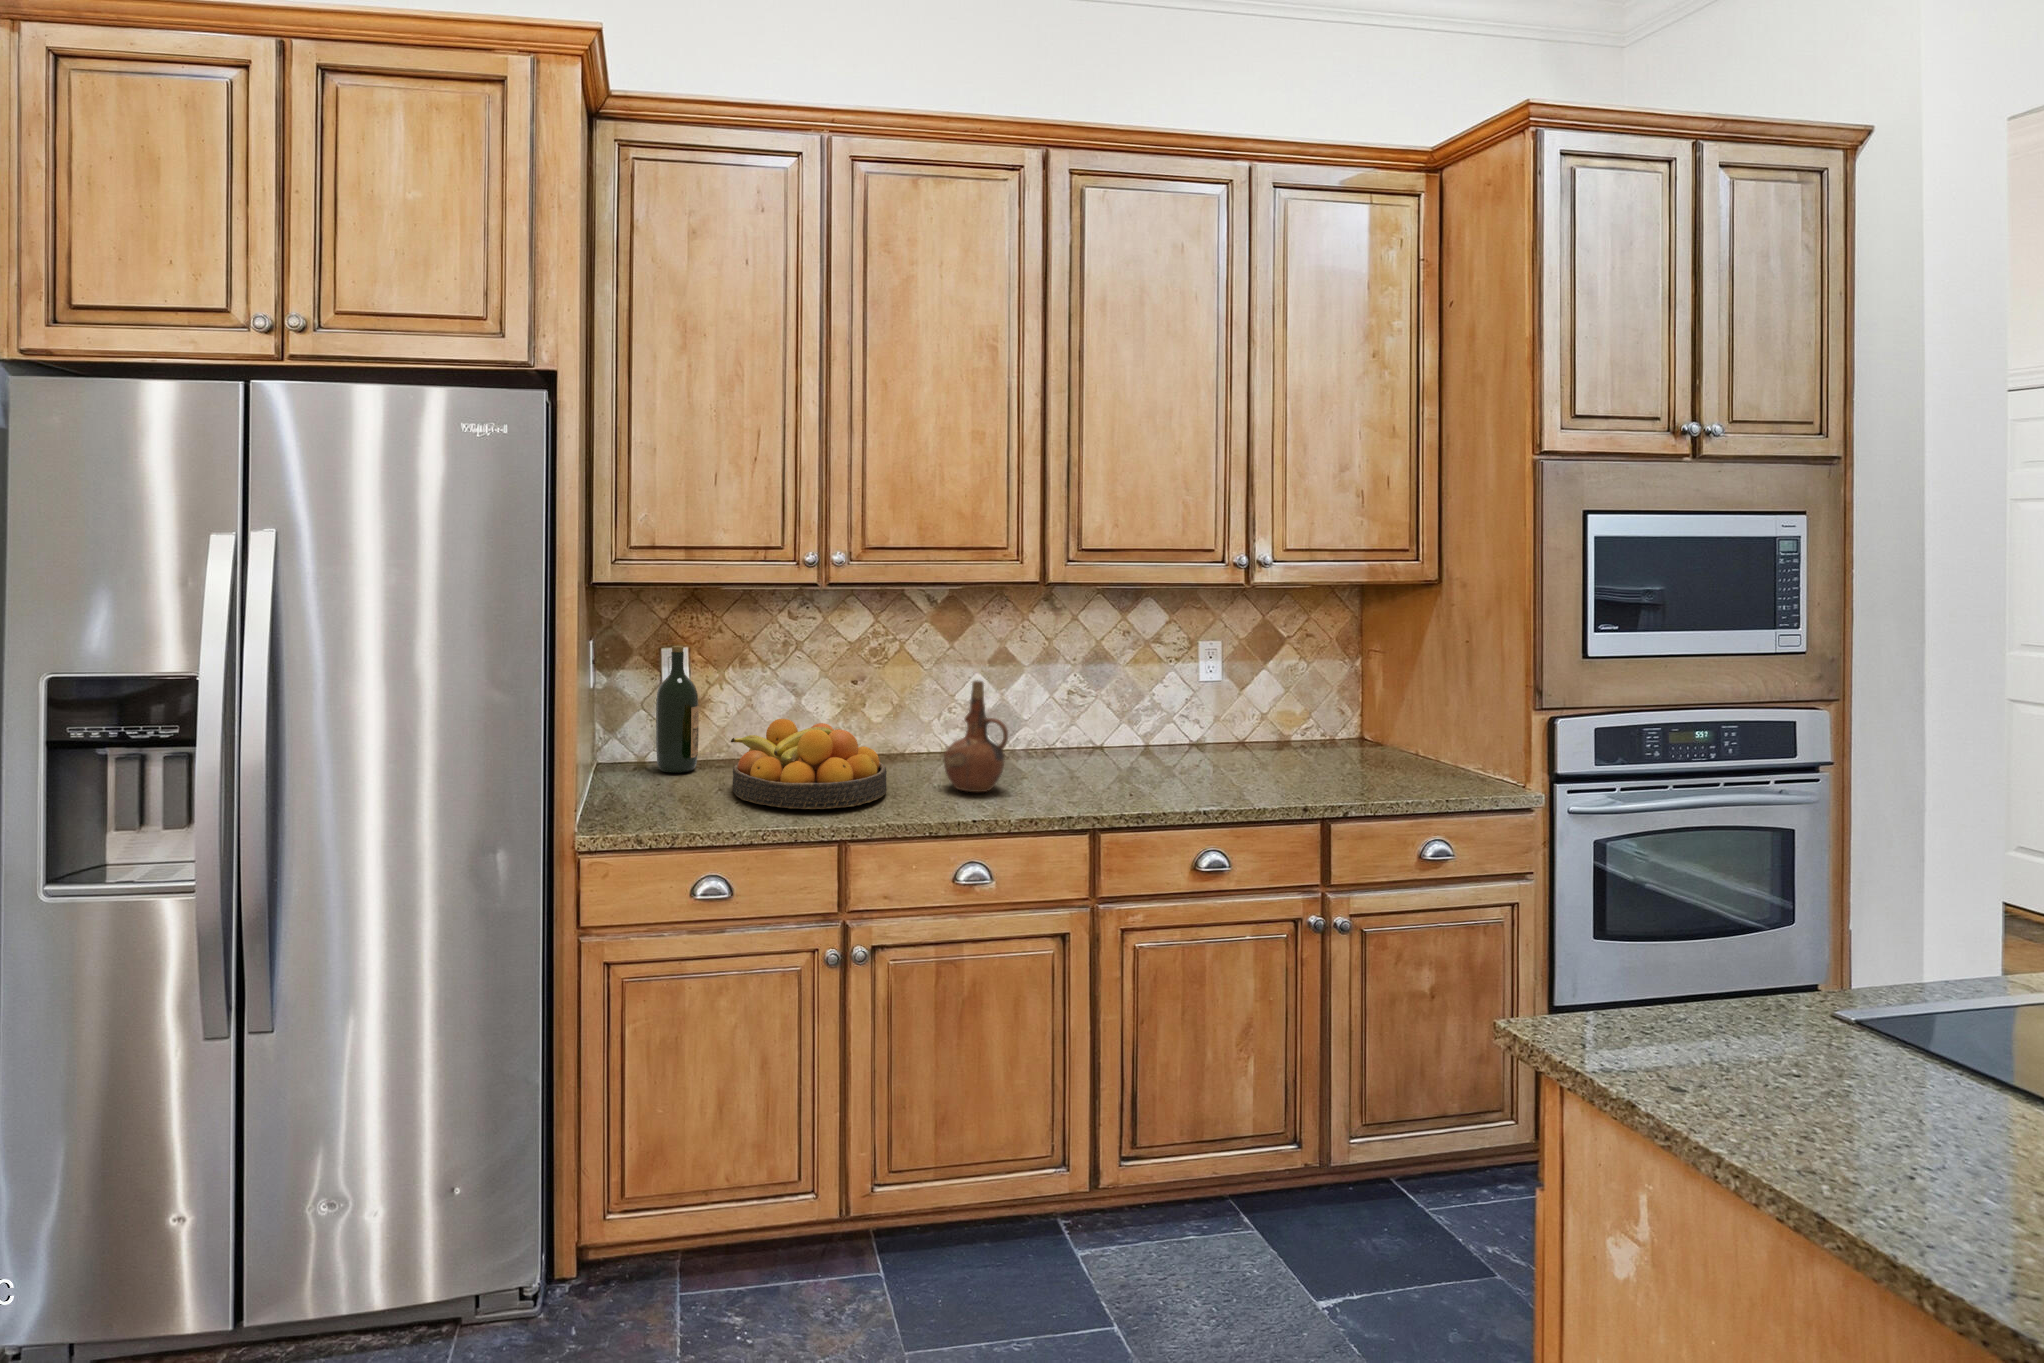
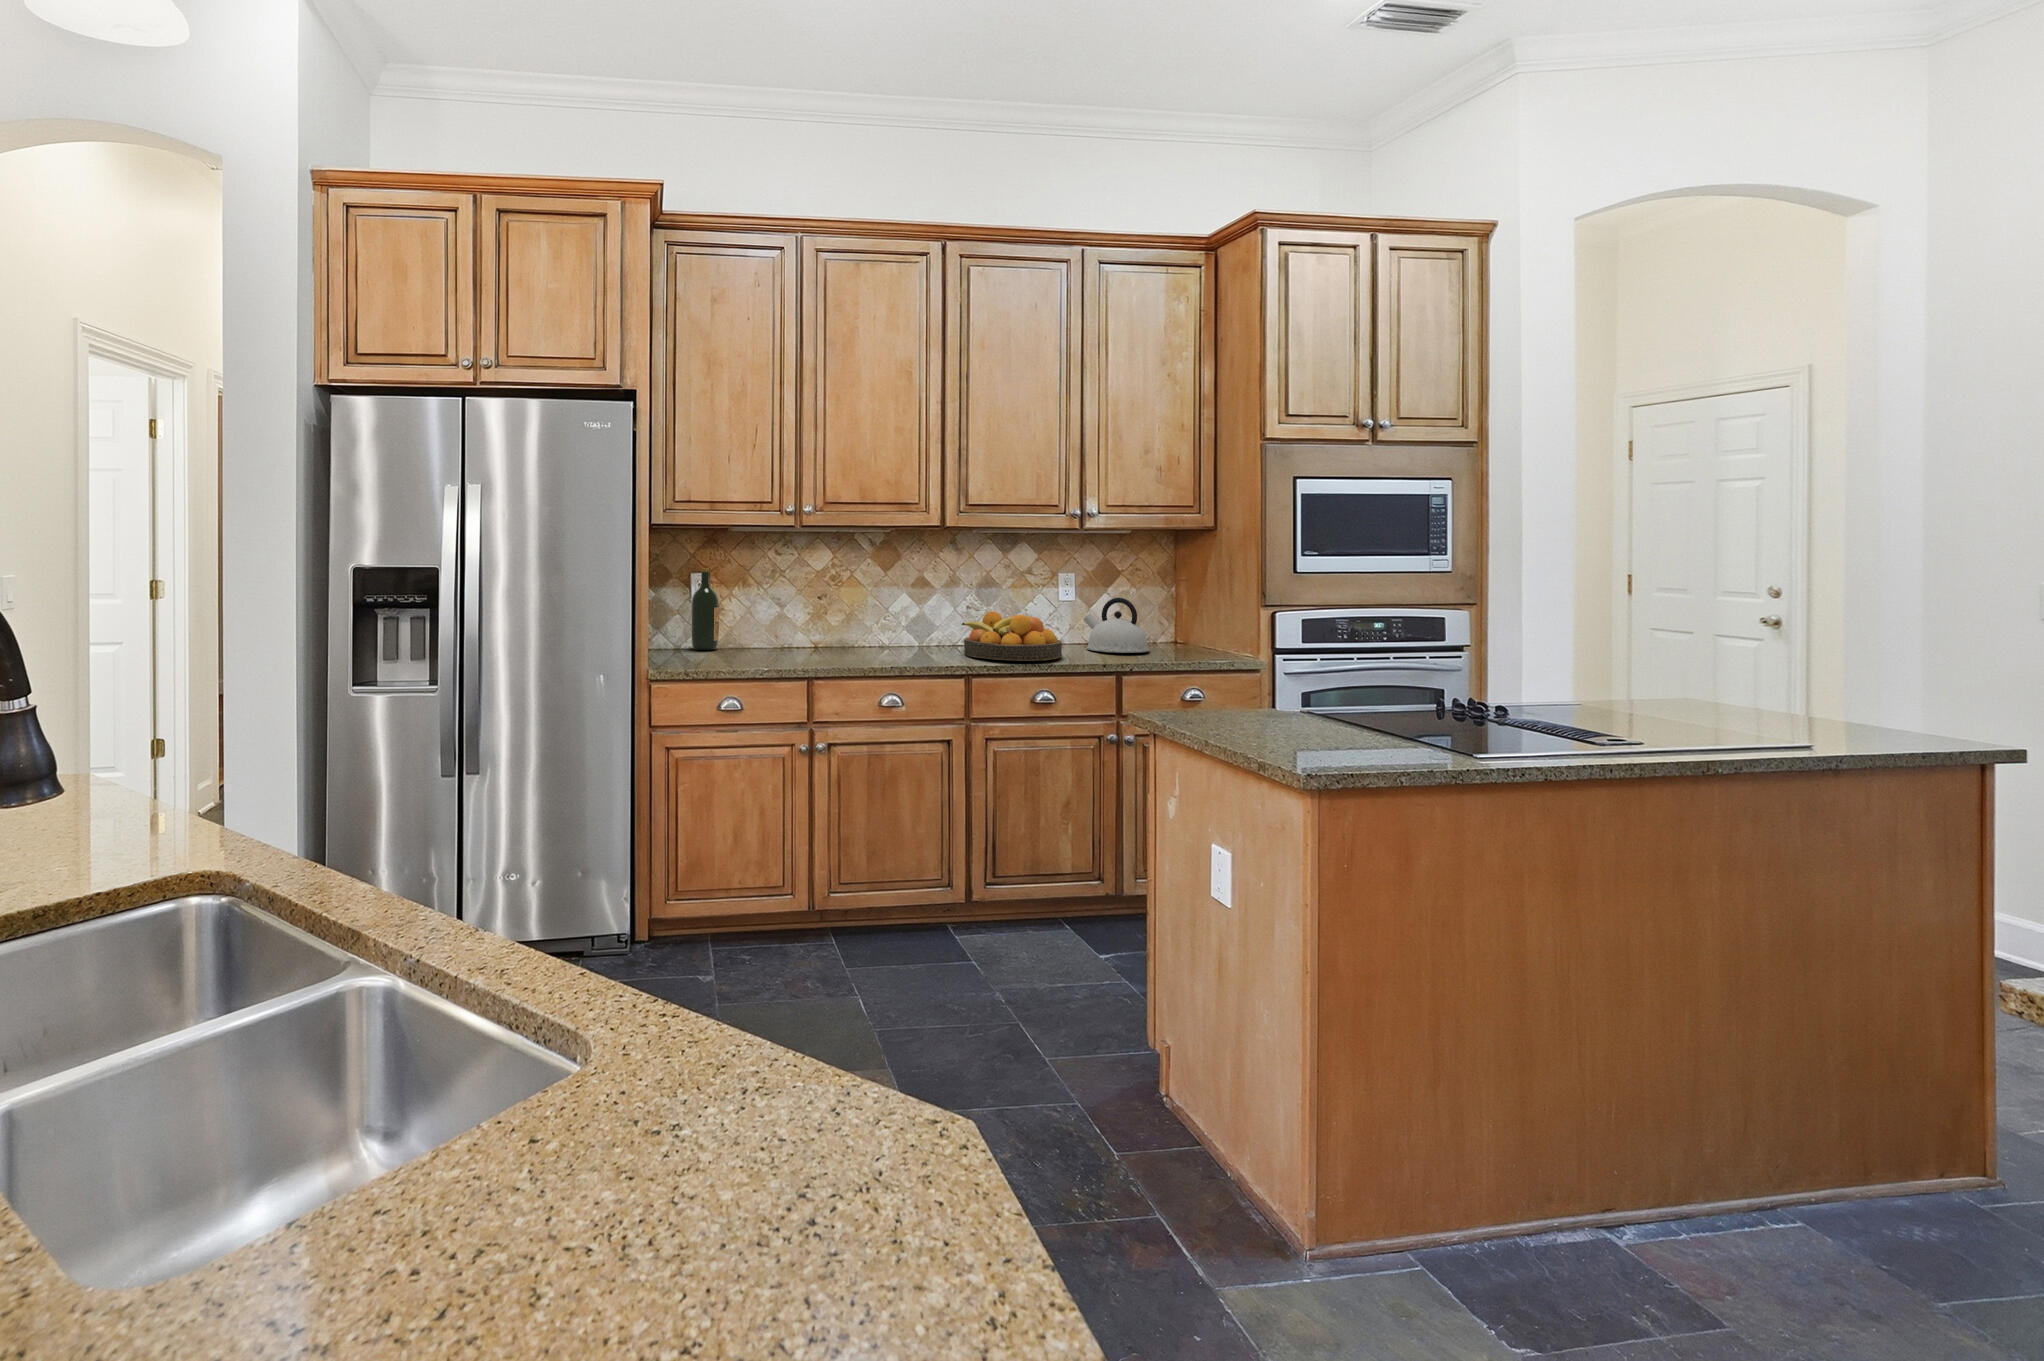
ceramic pitcher: present [943,680,1008,792] -> none [877,589,919,660]
kettle: none [1237,684,1340,769] -> present [1083,598,1150,653]
fruit bowl: present [731,719,887,809] -> present [962,611,1062,661]

